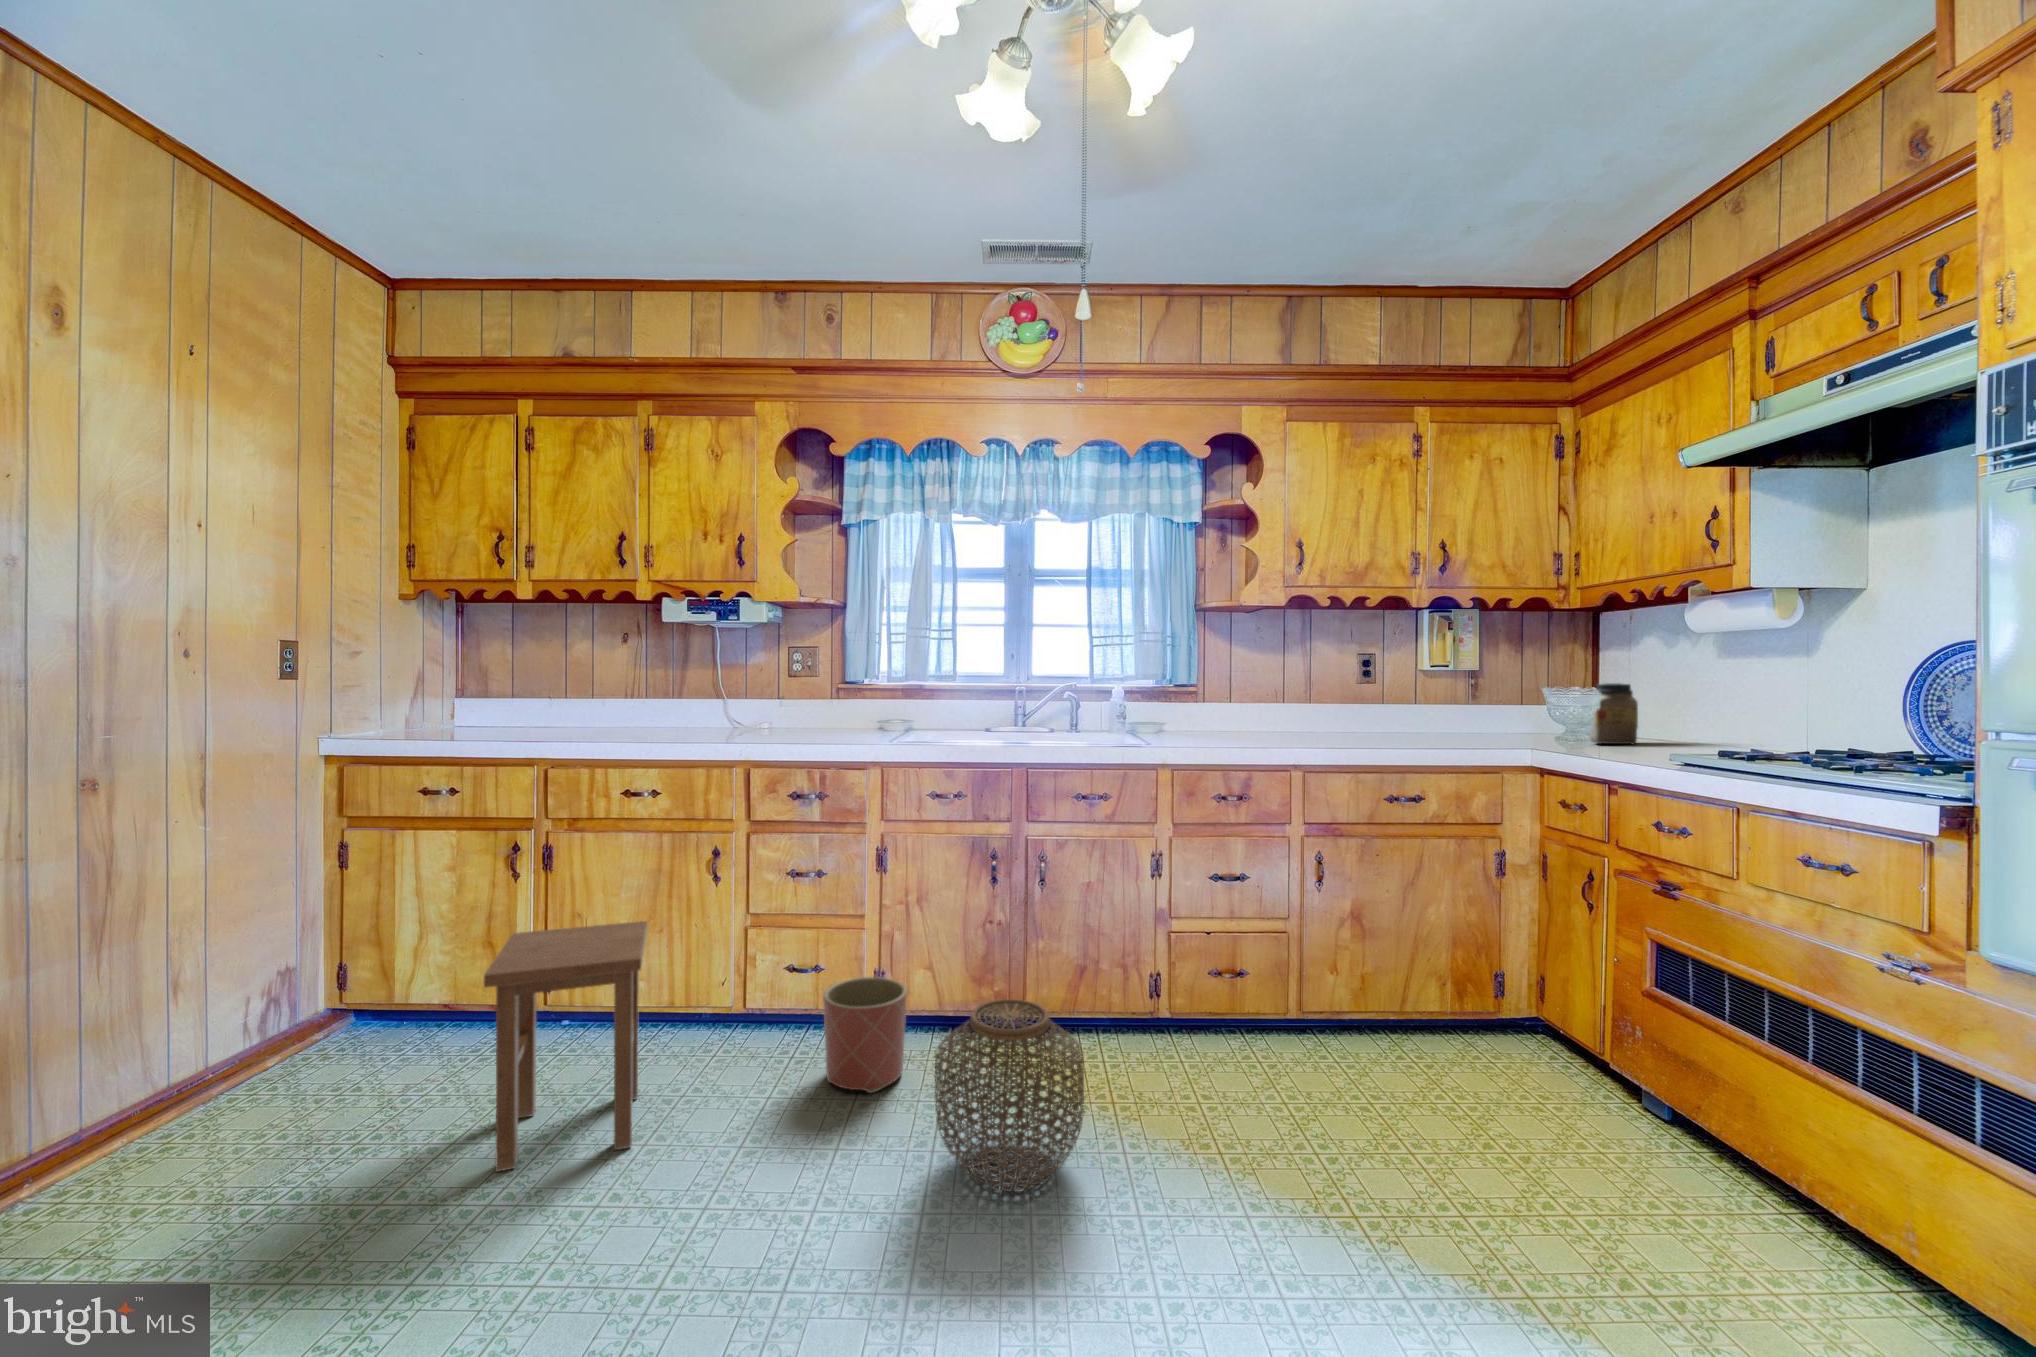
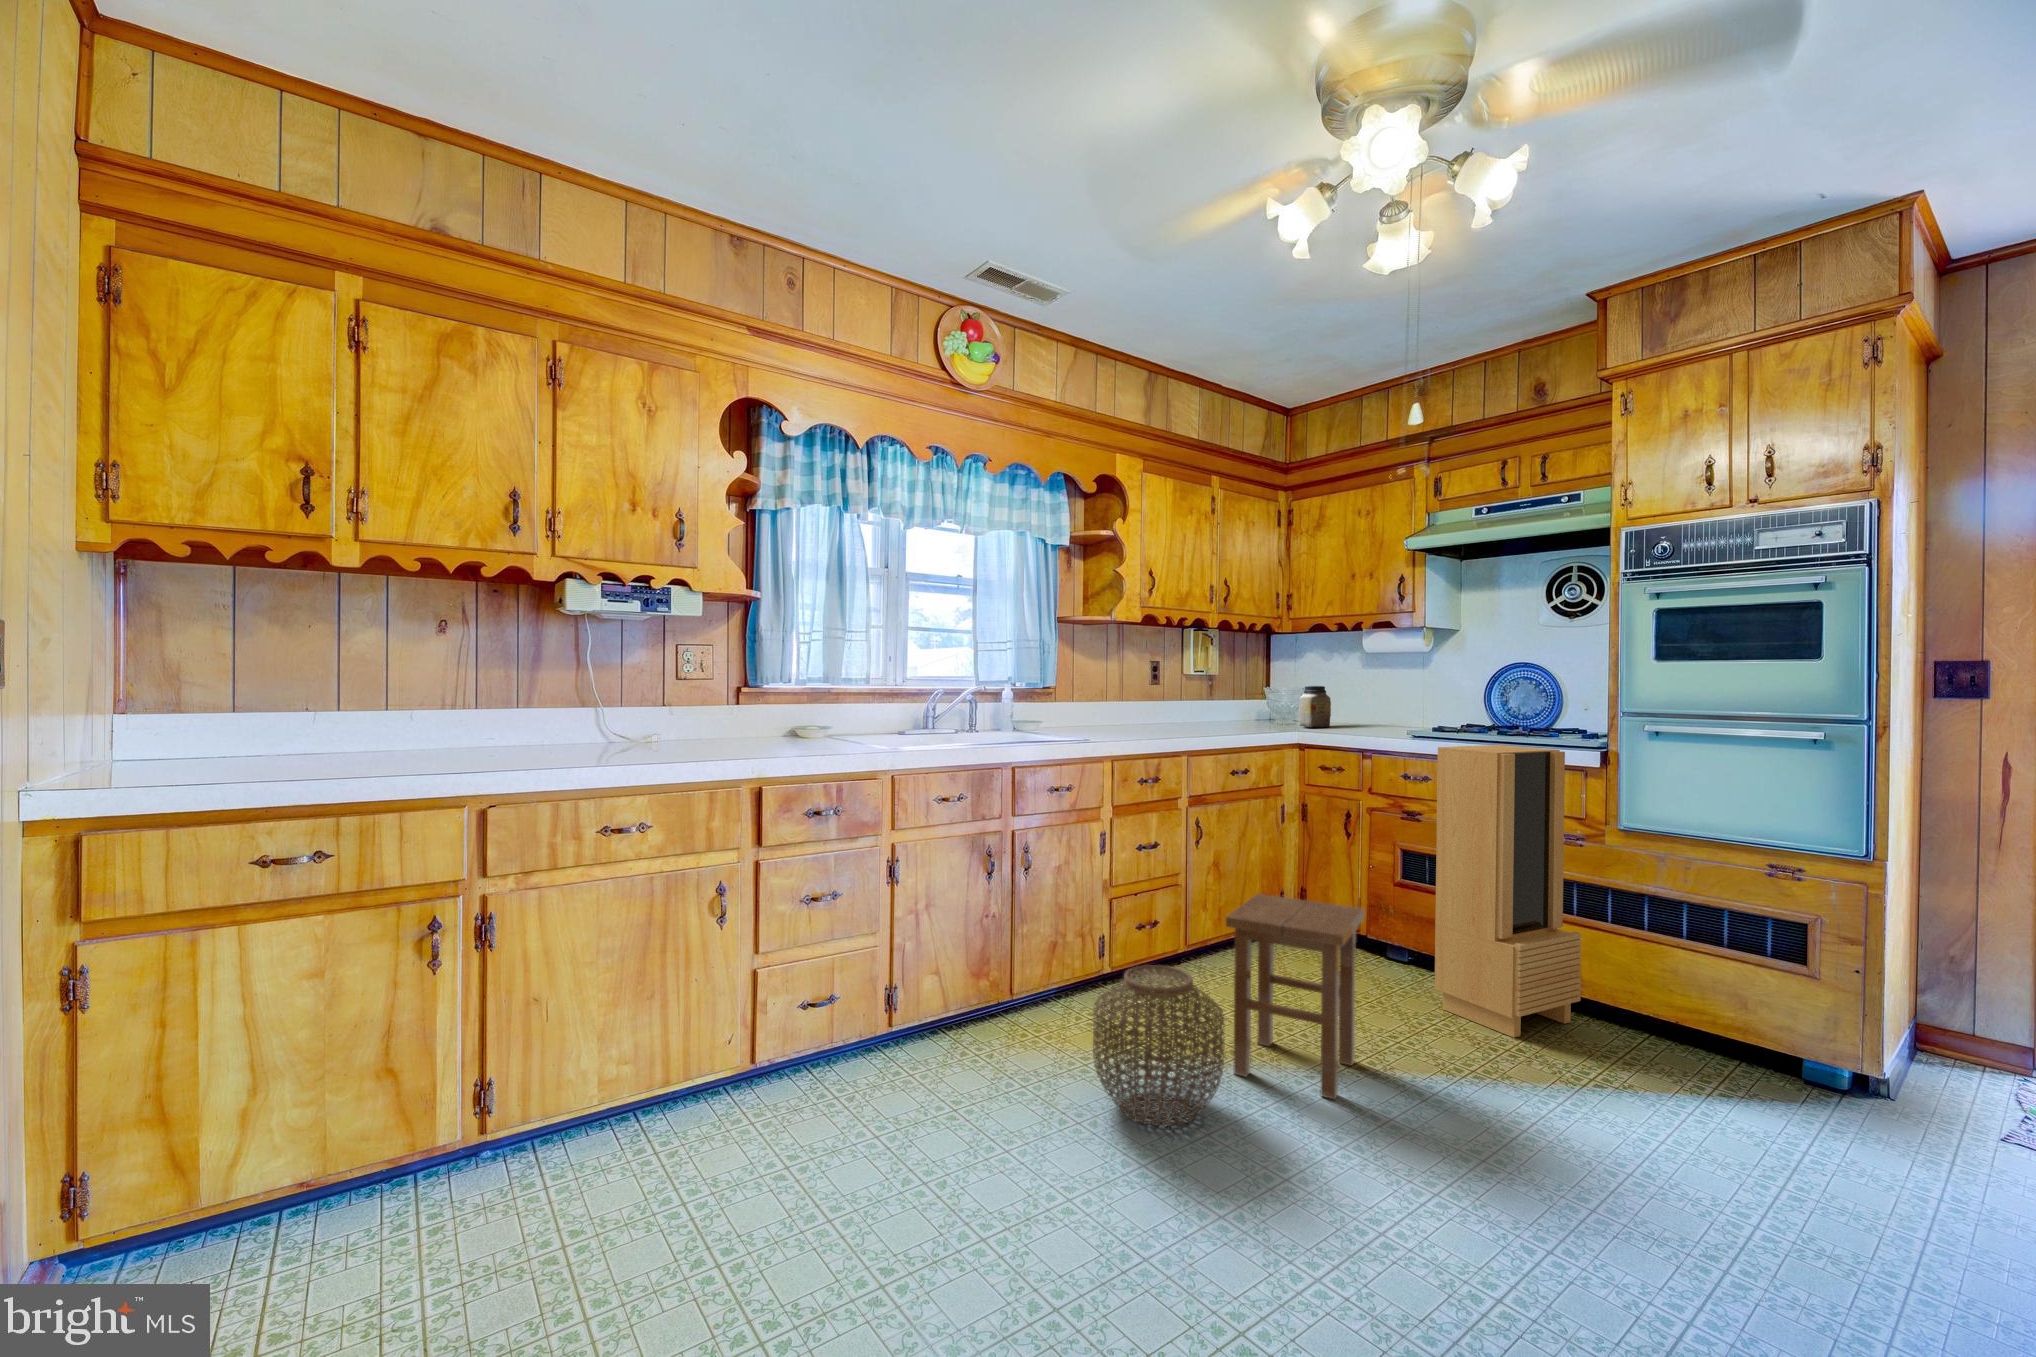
storage cabinet: none [1604,778,1896,1306] -> present [1435,745,1581,1038]
stool: present [484,921,648,1171] -> present [1226,894,1364,1099]
planter: present [823,977,907,1093] -> none [898,988,982,1105]

